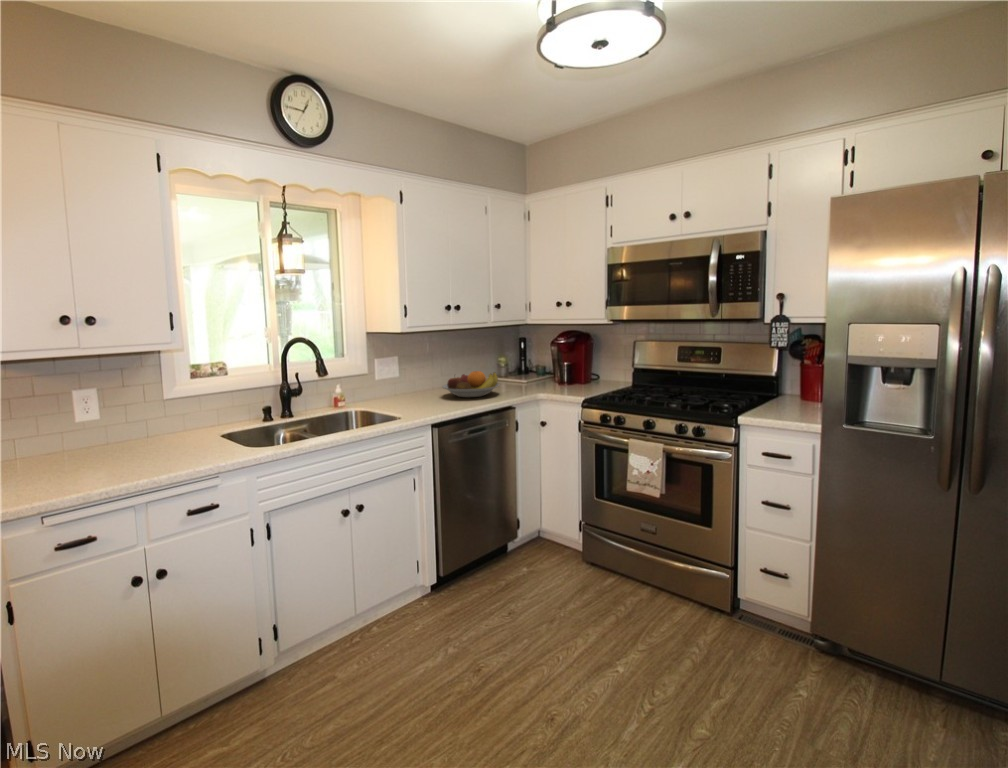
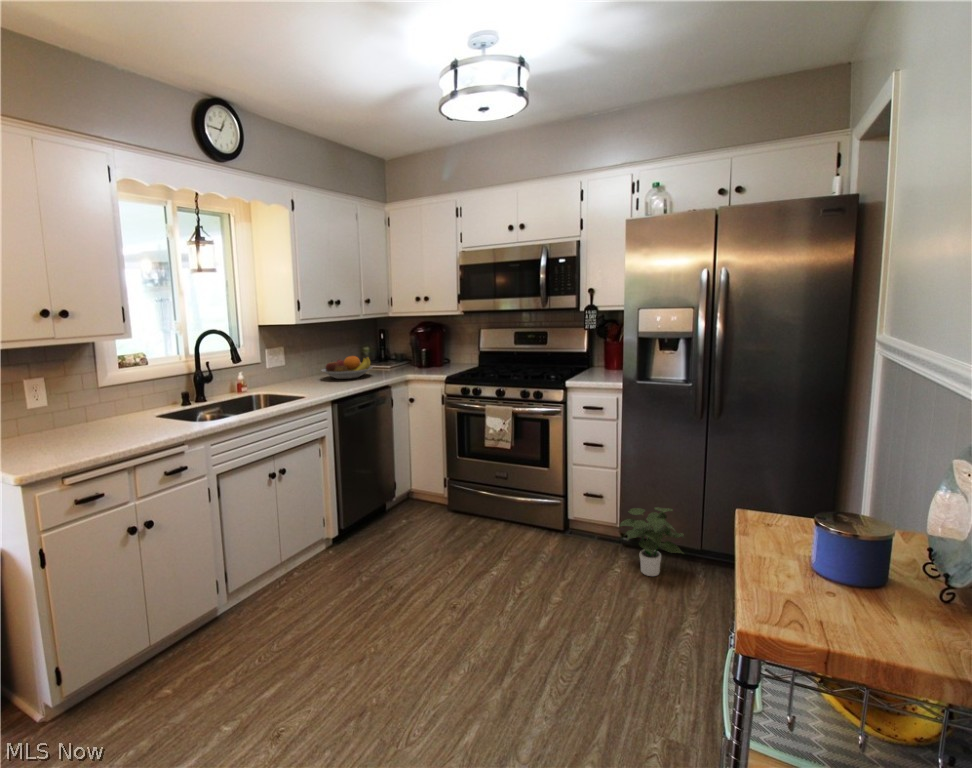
potted plant: none [806,600,910,704] -> present [620,507,684,576]

